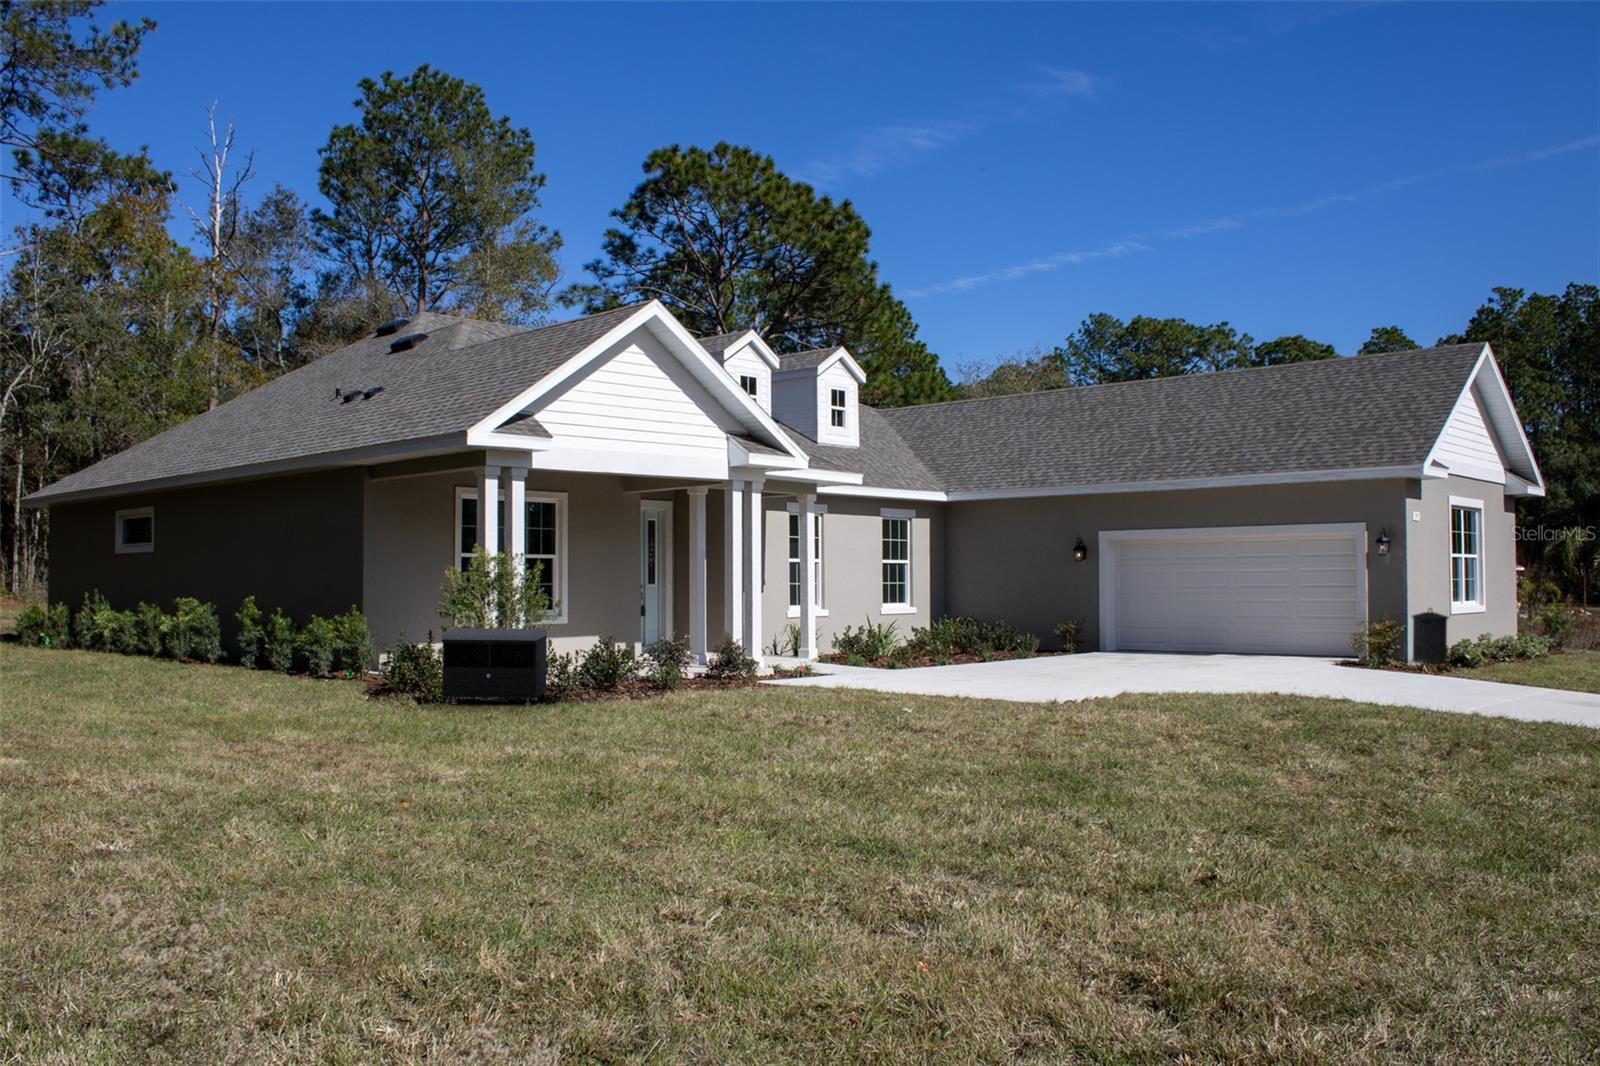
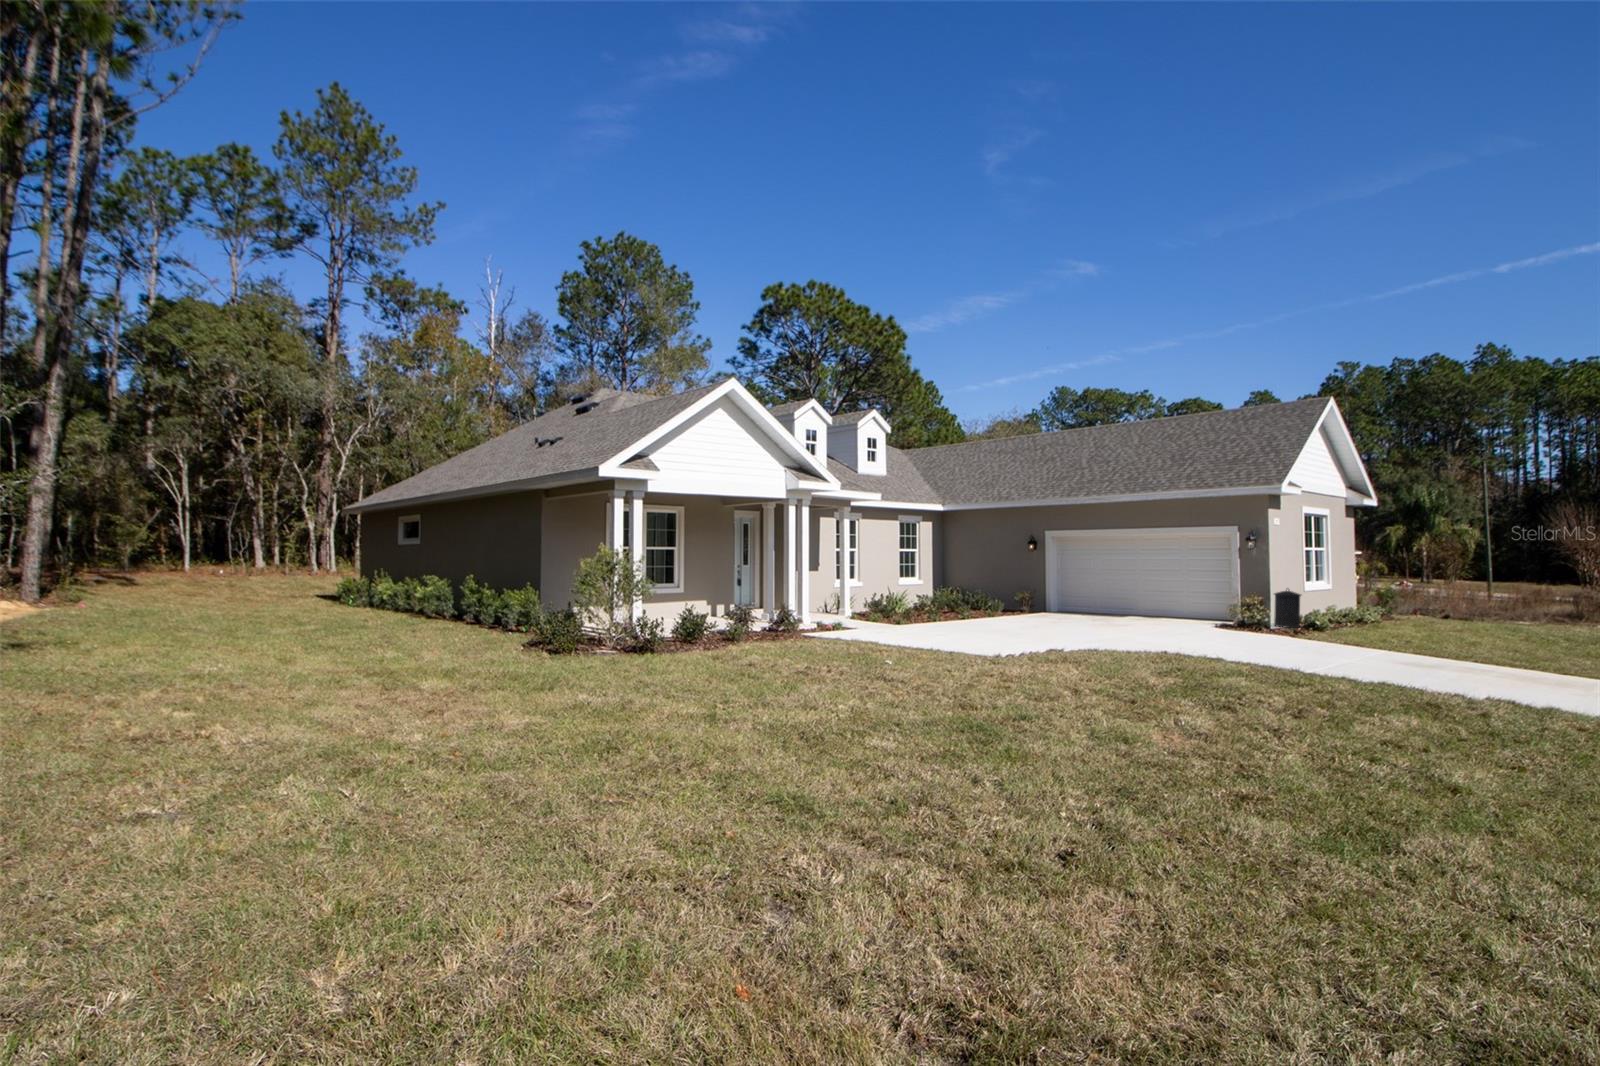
storage bench: present [442,628,547,705] -> none [574,595,648,648]

